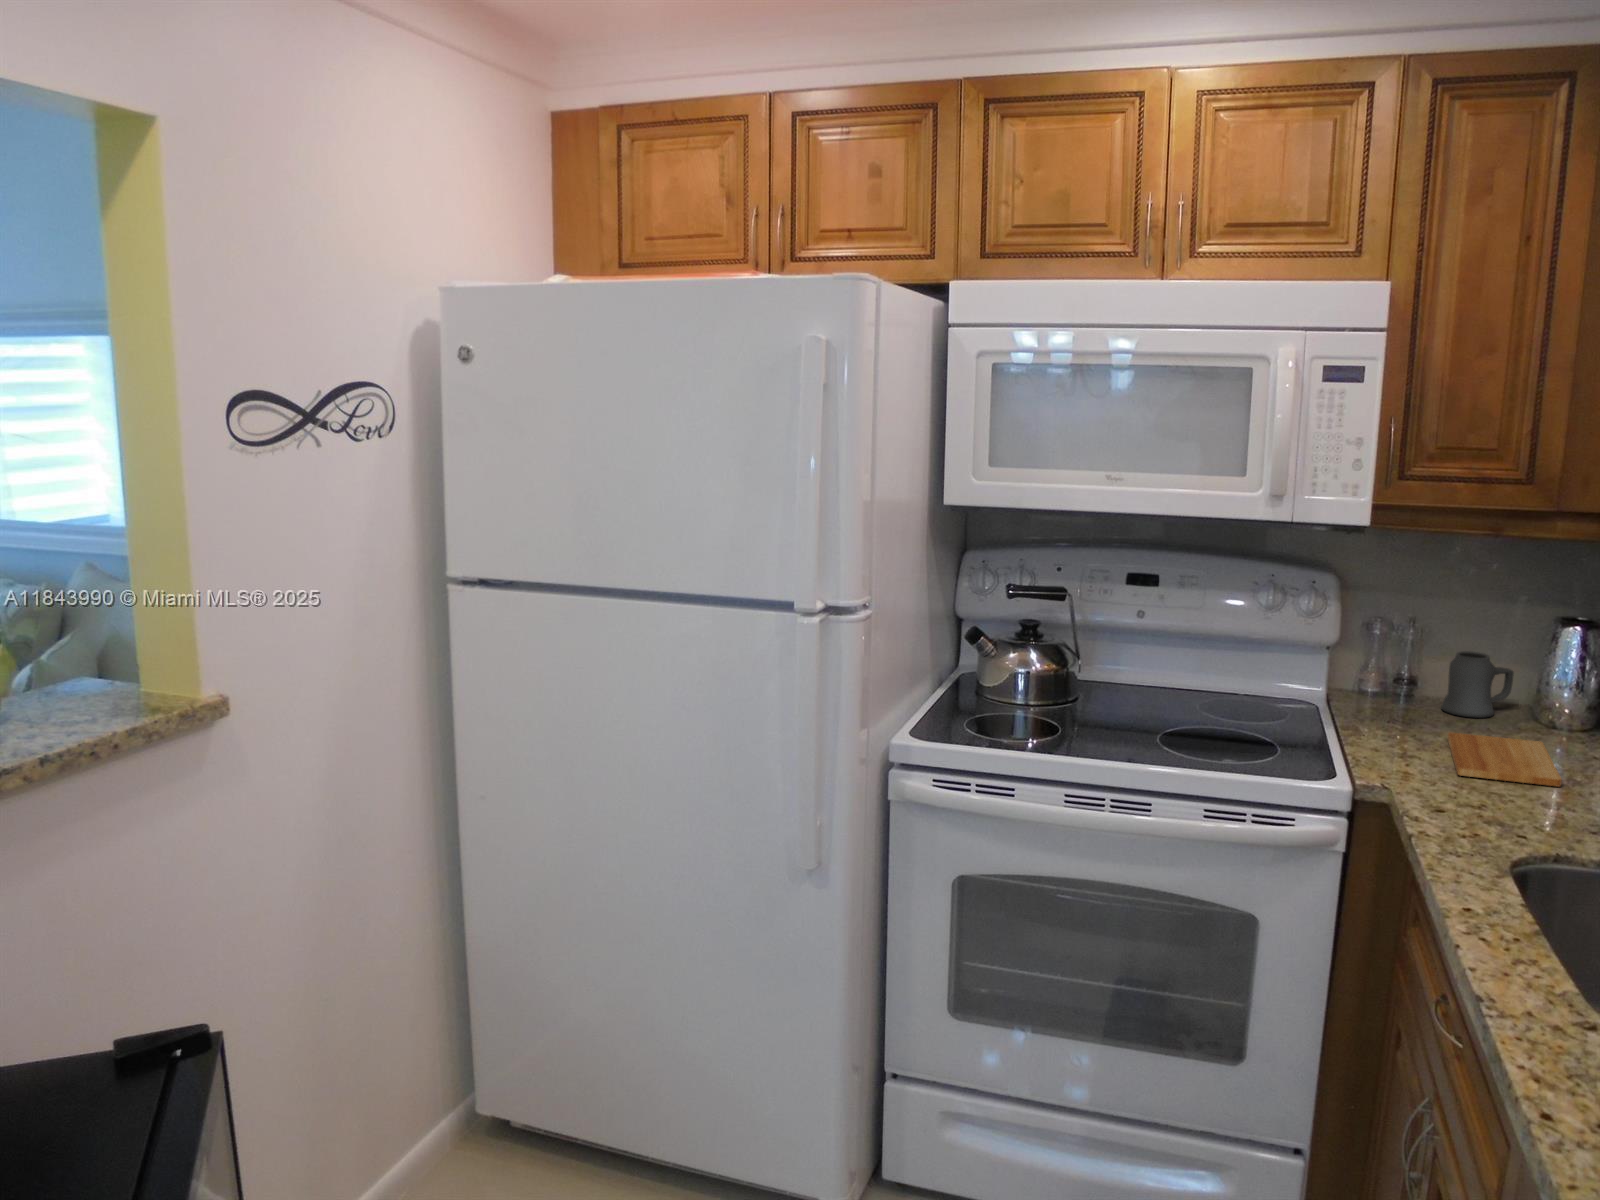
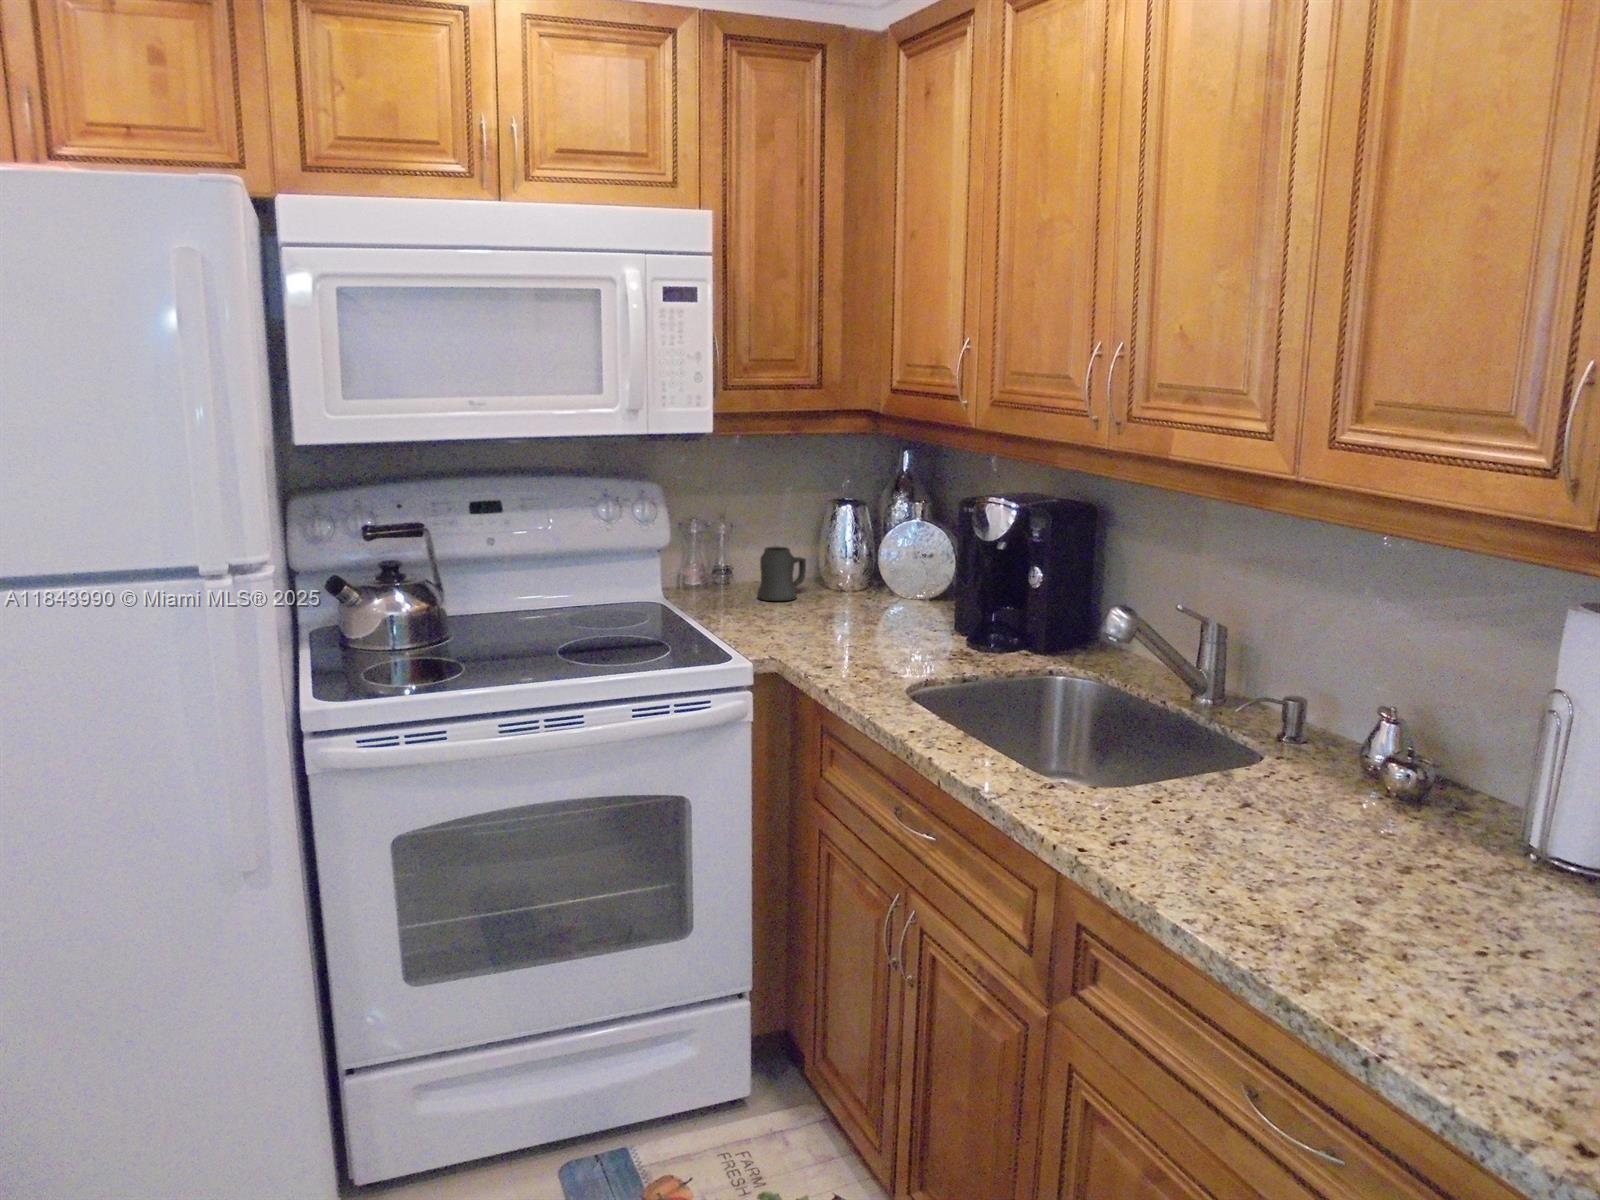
cutting board: present [1448,733,1562,787] -> none [783,609,885,642]

